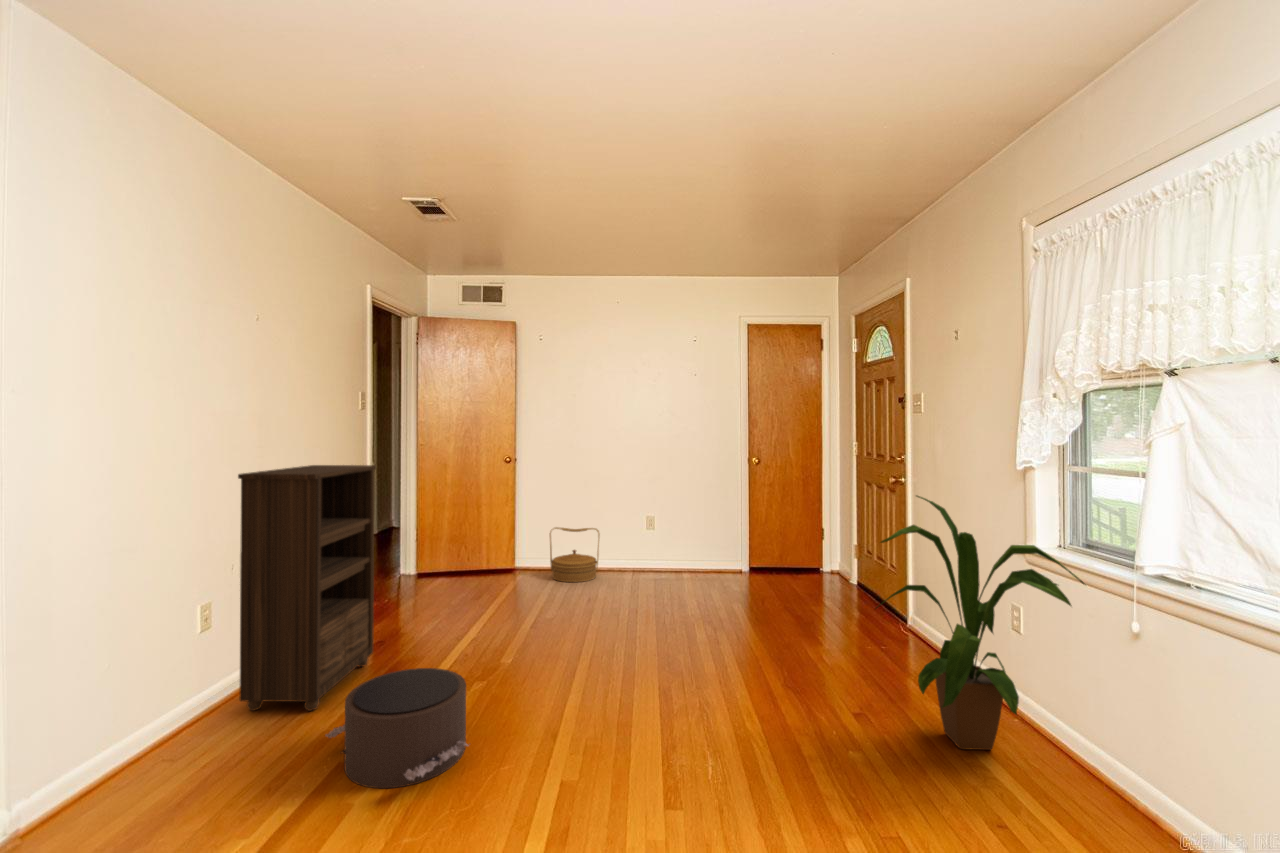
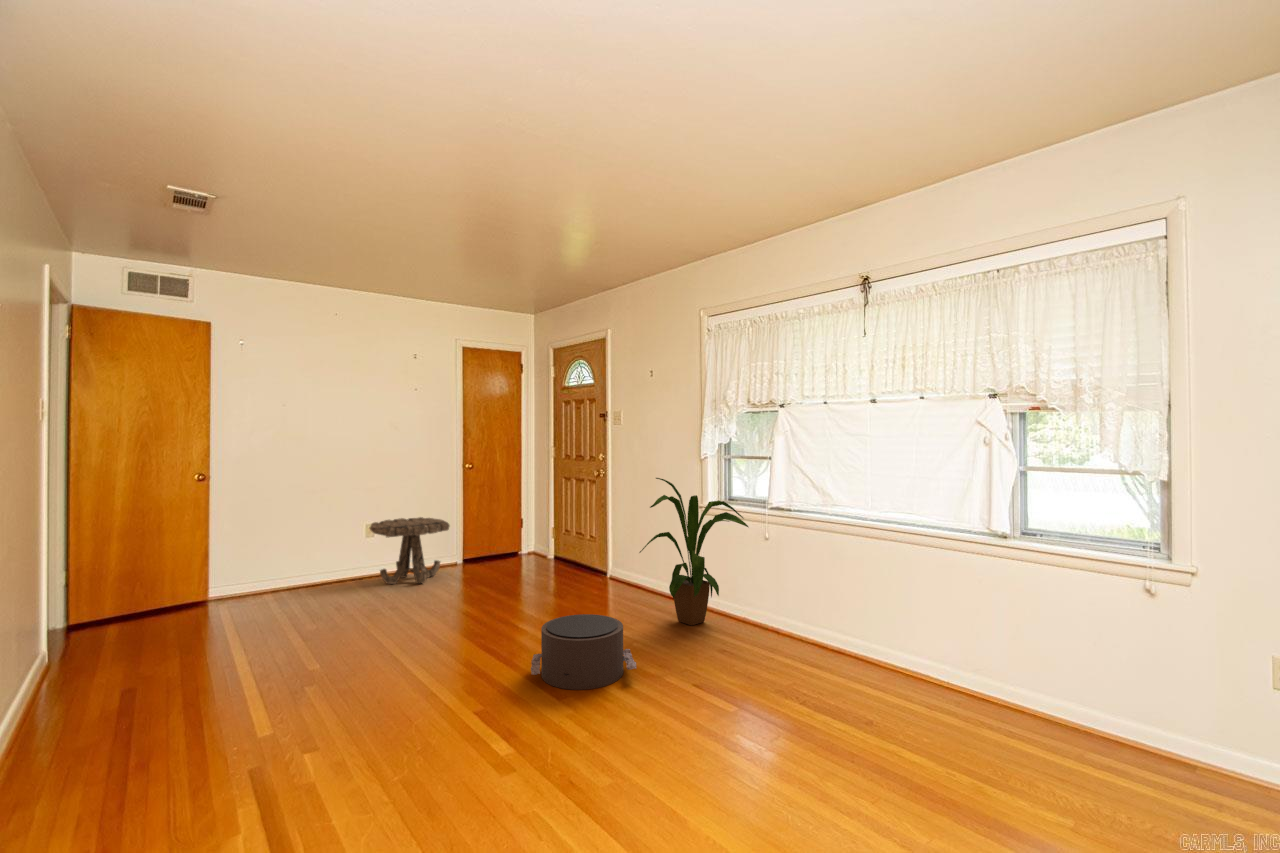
bookshelf: present [238,465,376,711] -> none [54,482,174,778]
side table: none [642,513,717,587] -> present [370,517,450,584]
woven basket: present [550,527,600,582] -> none [263,541,324,602]
pouf: present [326,668,468,788] -> present [531,614,636,690]

